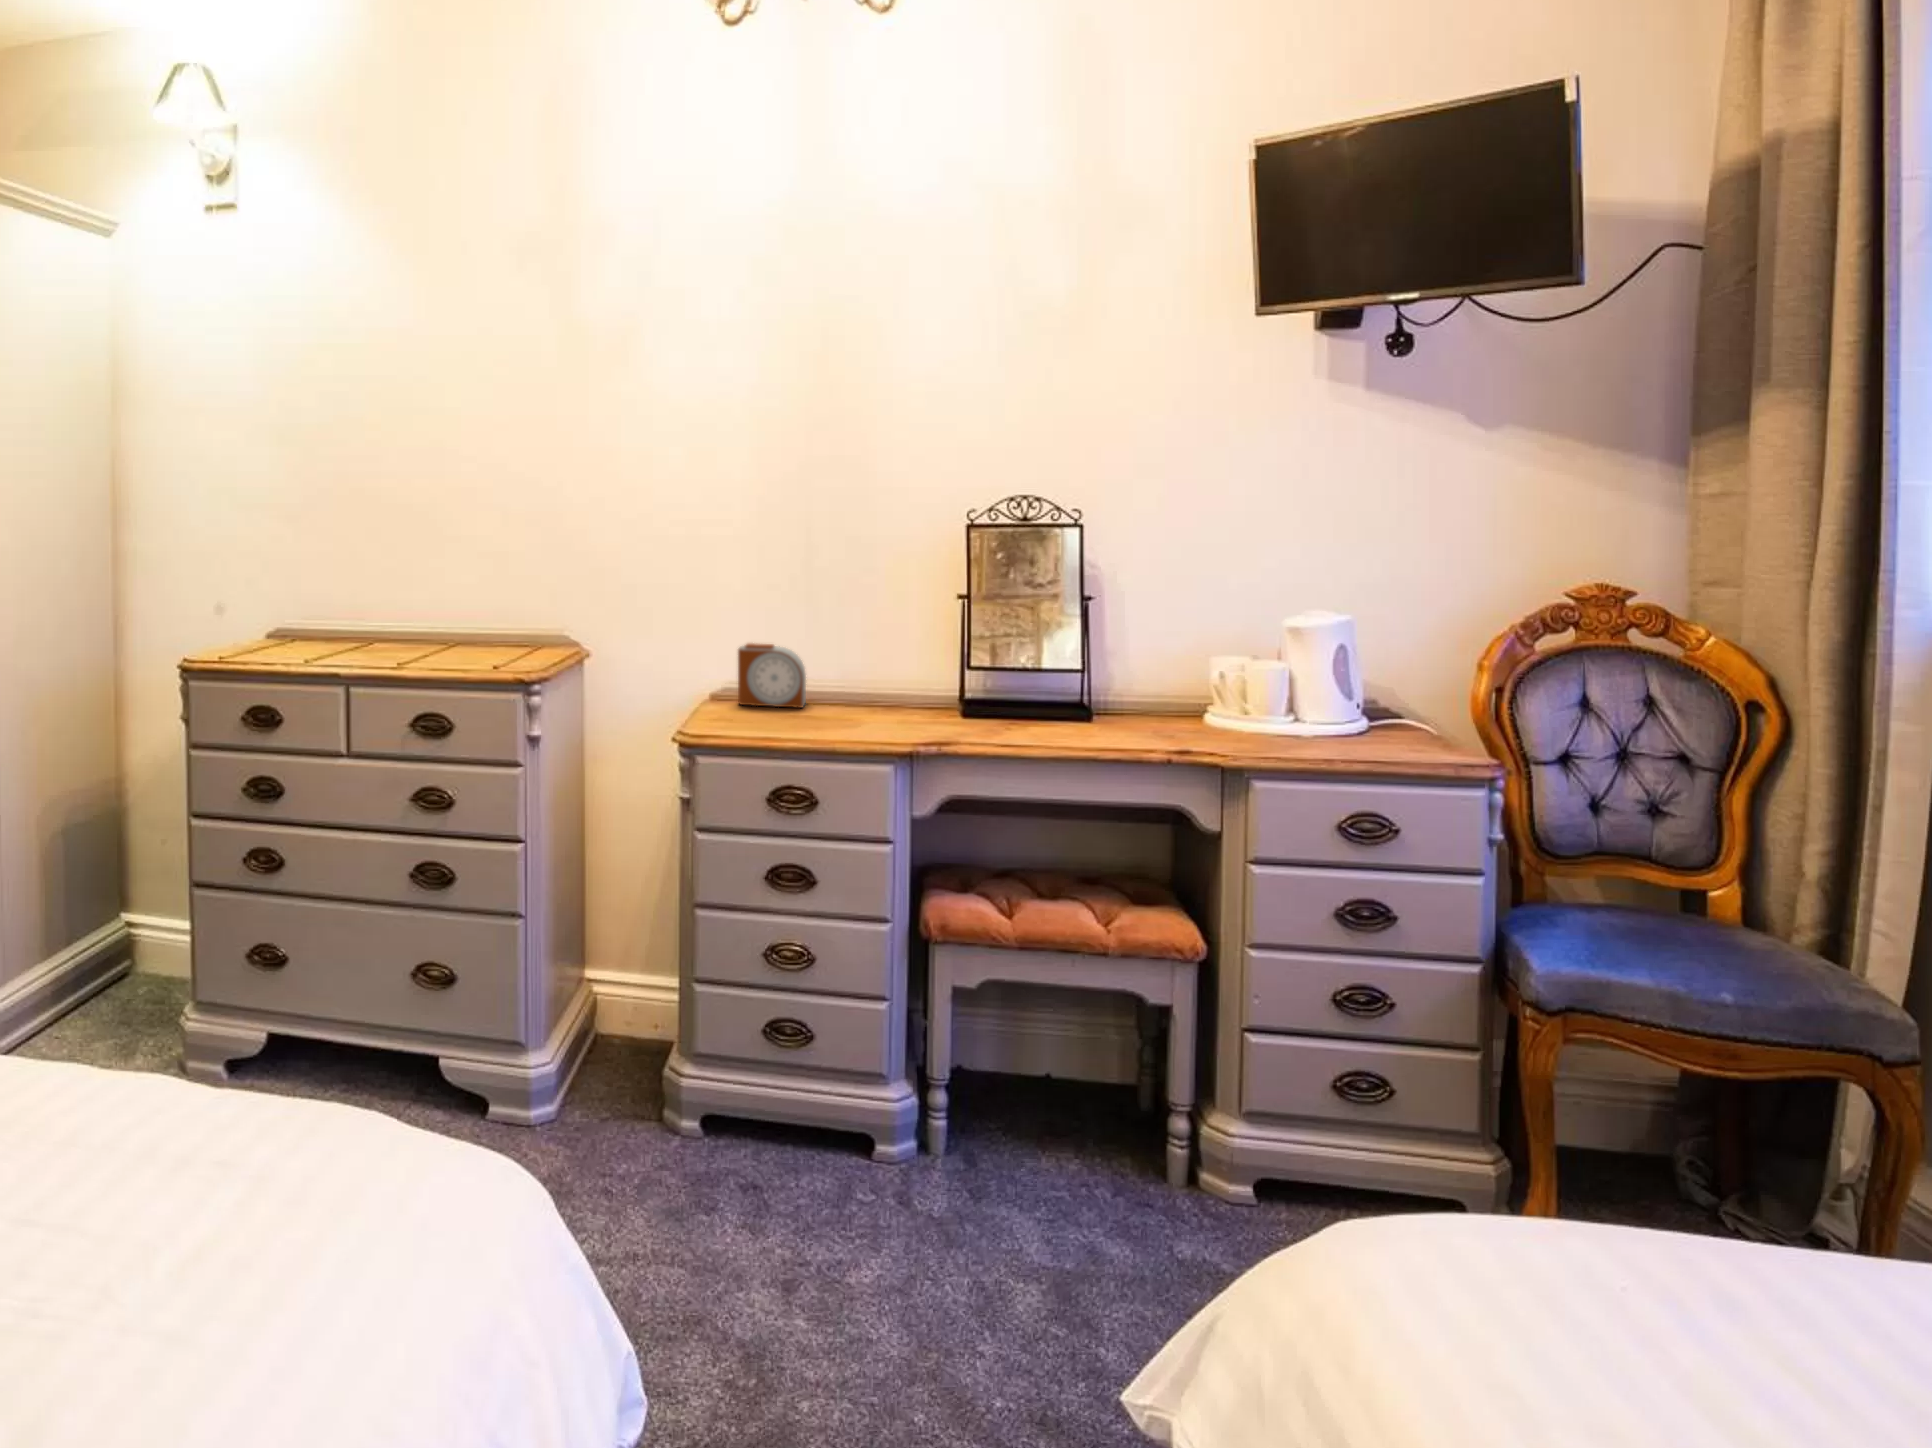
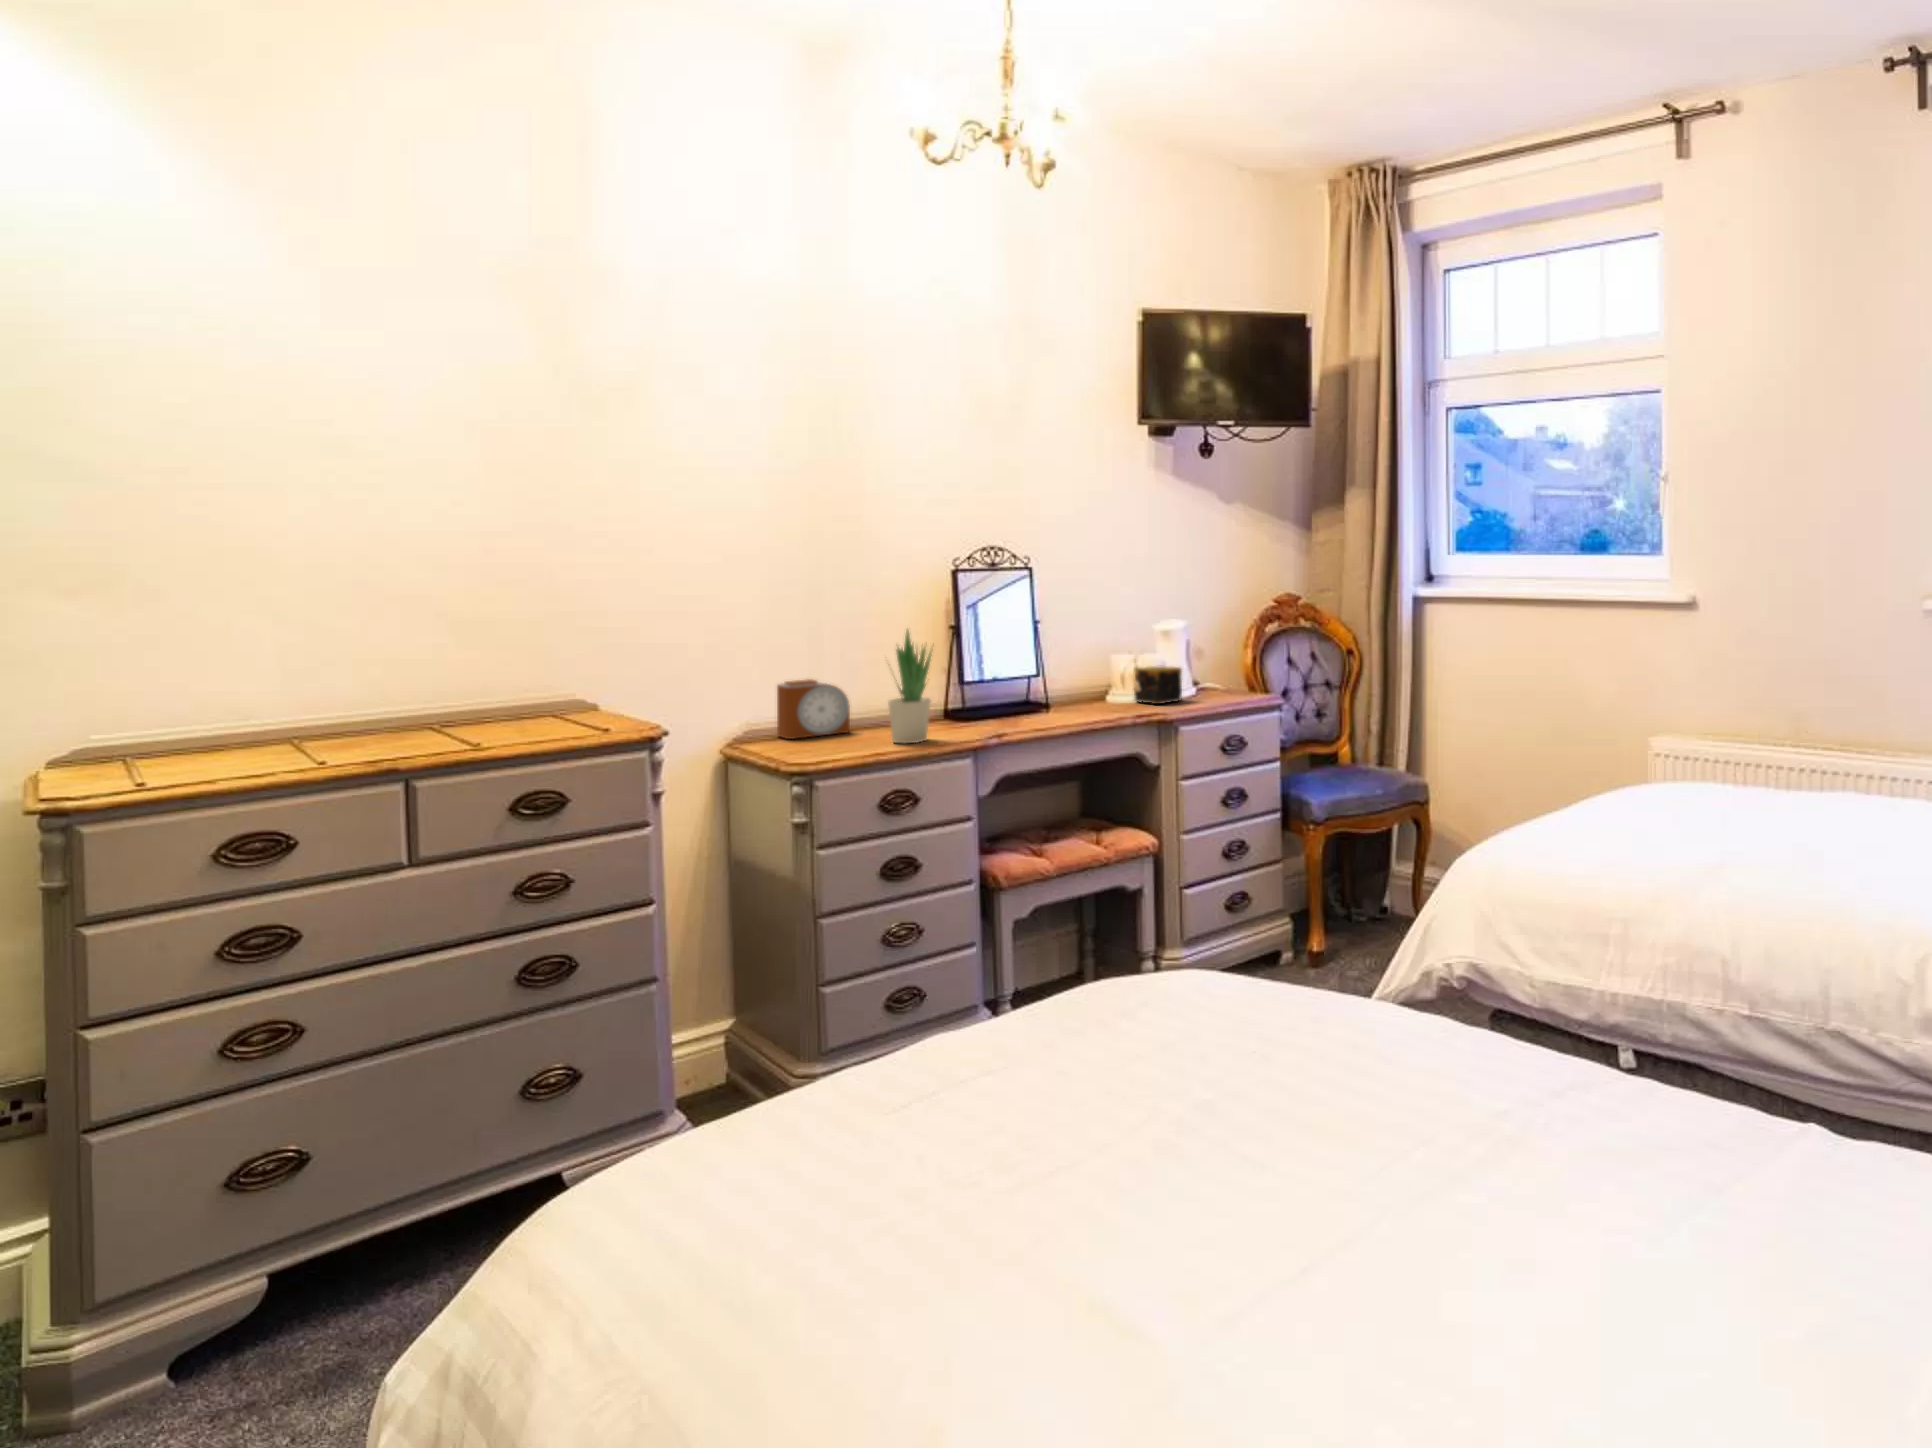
potted plant: none [794,592,853,731] -> present [888,630,932,743]
candle: none [1200,679,1277,739] -> present [1134,665,1182,704]

